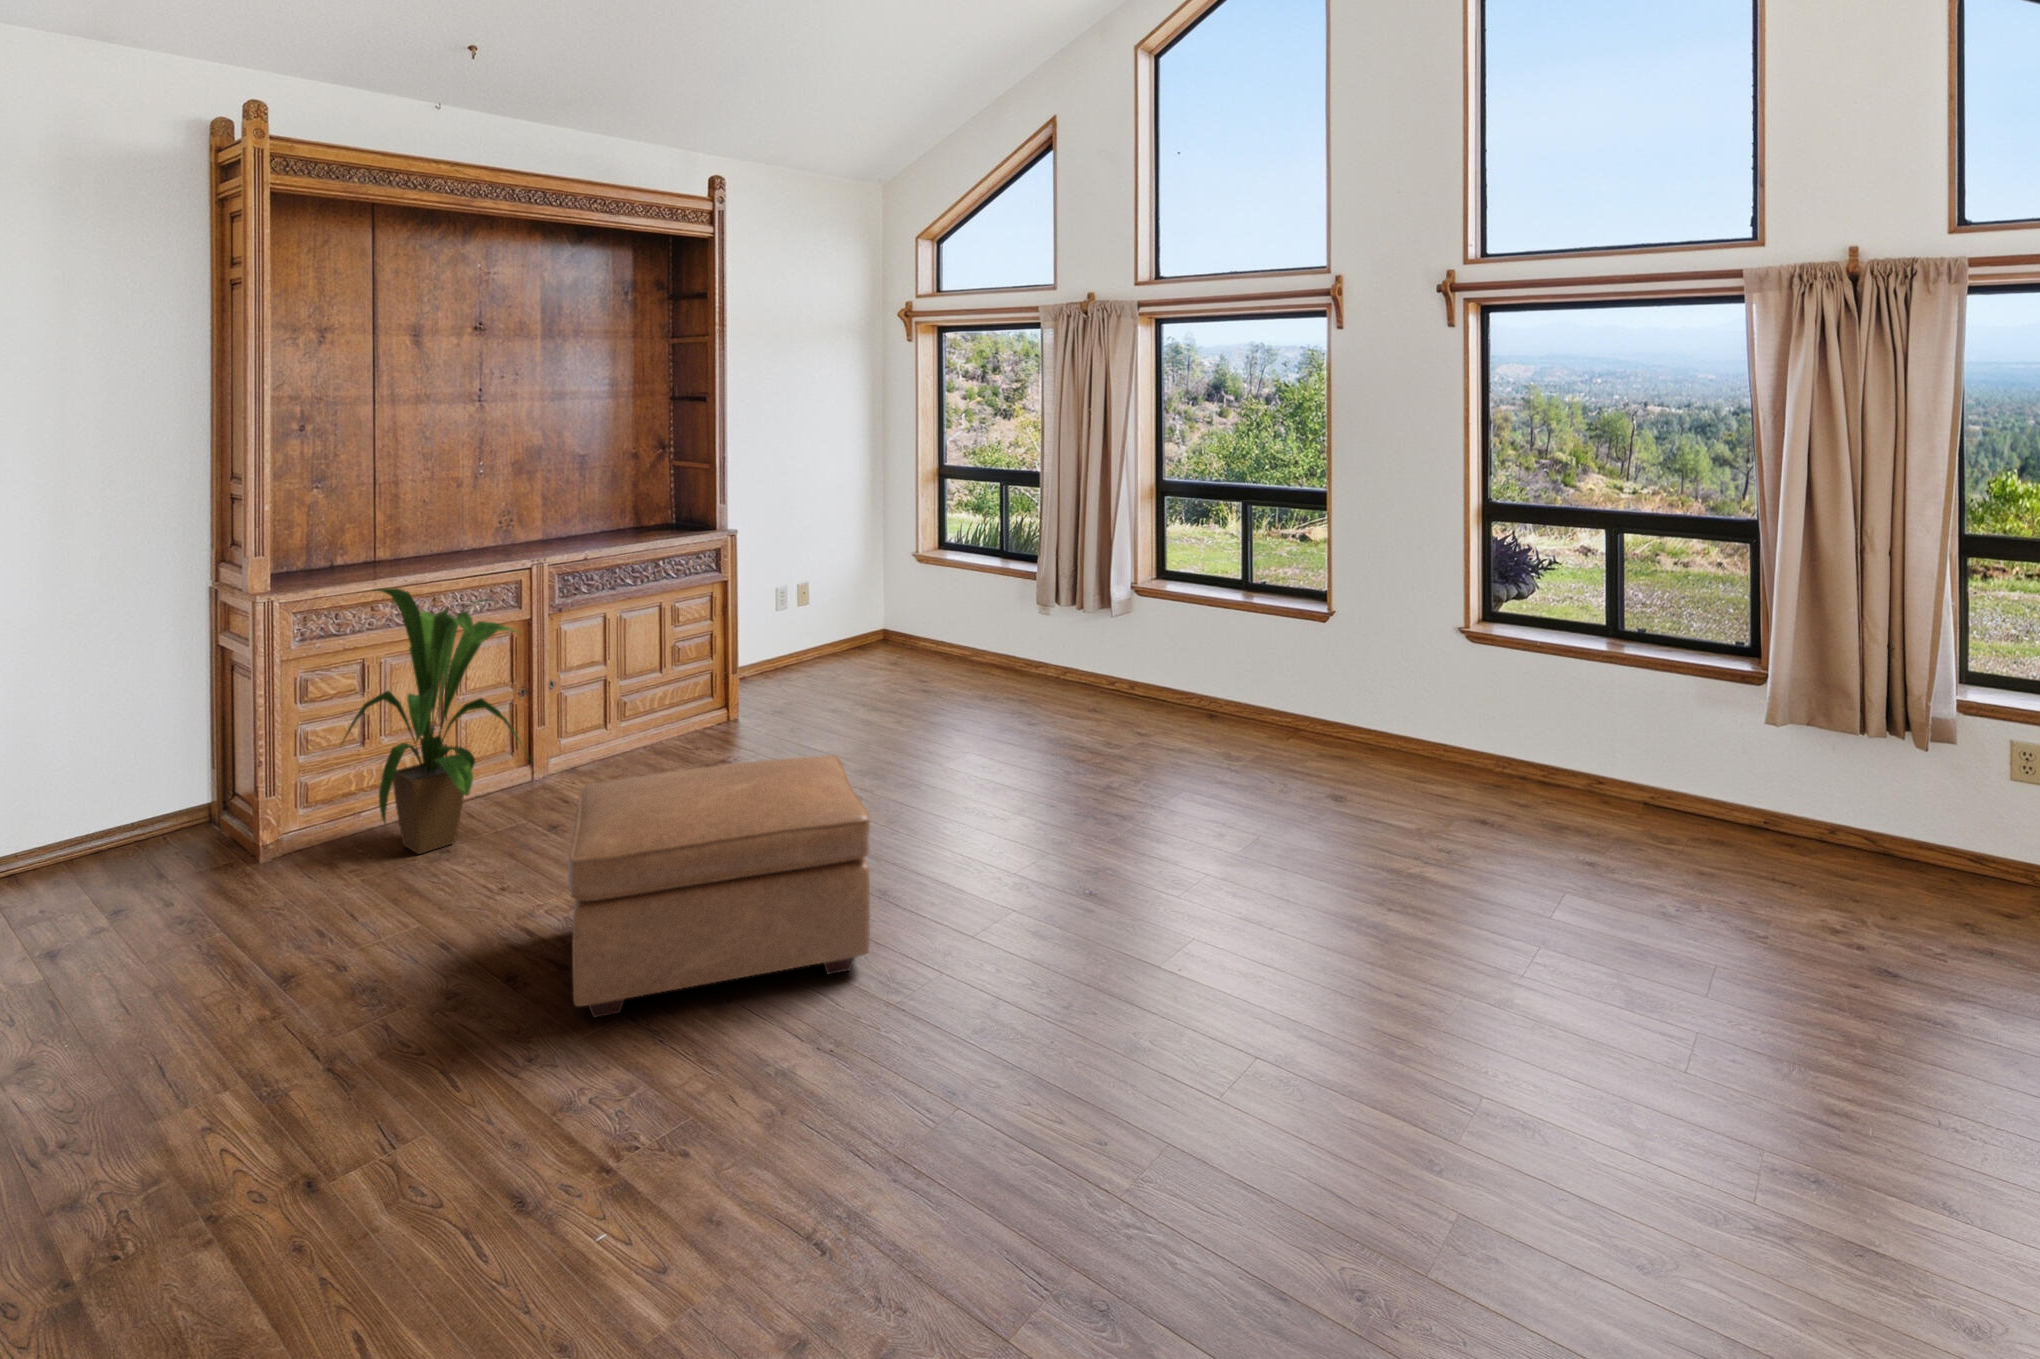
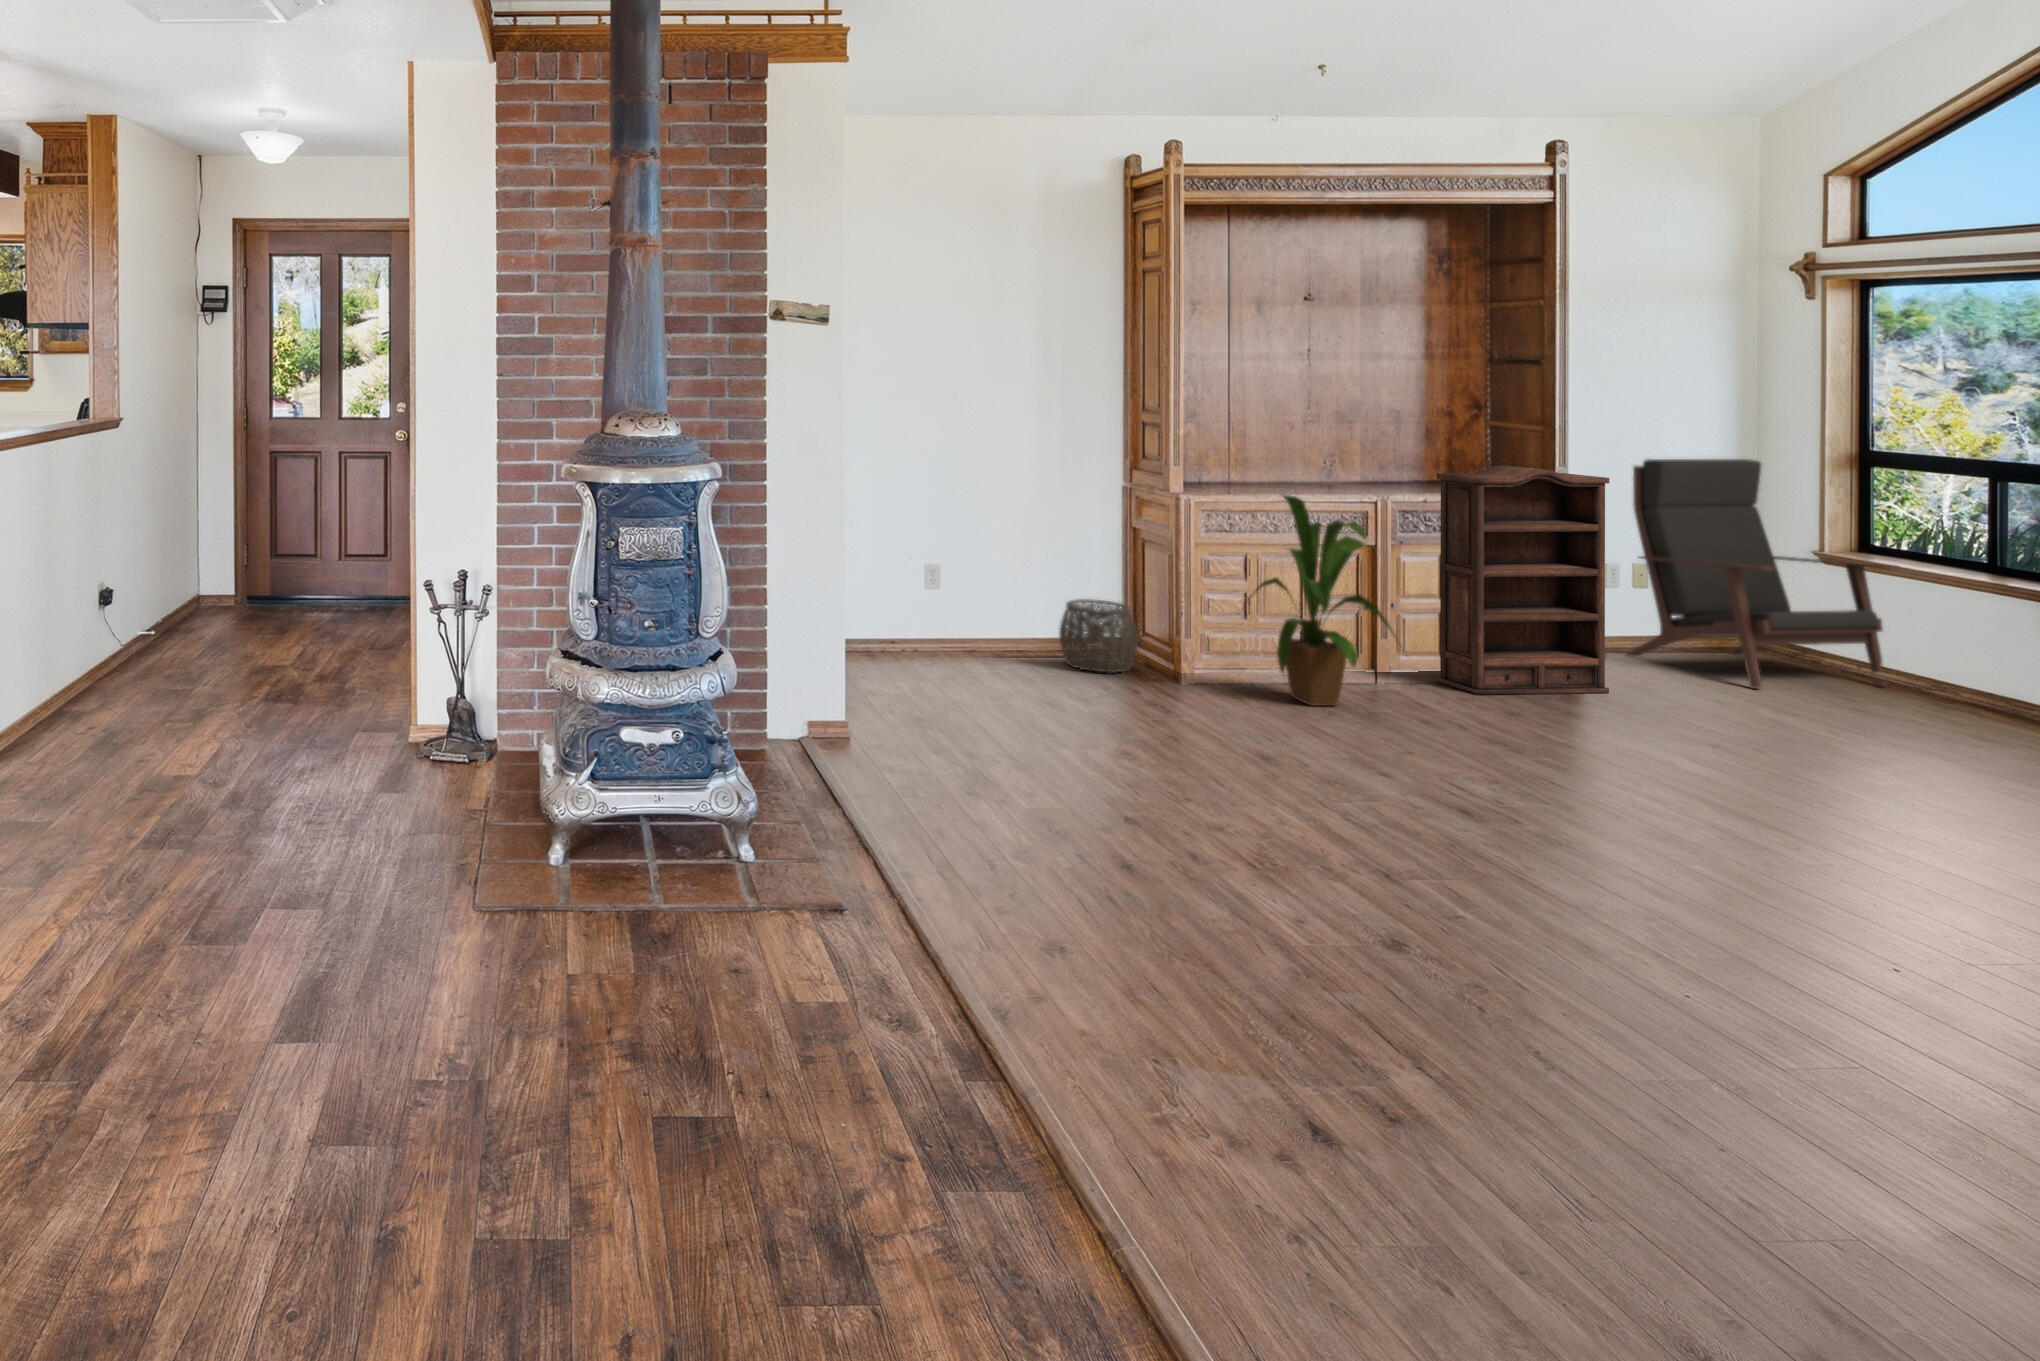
lounge chair: none [785,480,957,693] -> present [1626,459,1899,689]
bookshelf: none [597,512,752,772] -> present [1436,465,1609,695]
ottoman: present [568,755,870,1018] -> none [1503,664,1871,876]
woven basket: none [72,757,208,880] -> present [1059,599,1138,673]

